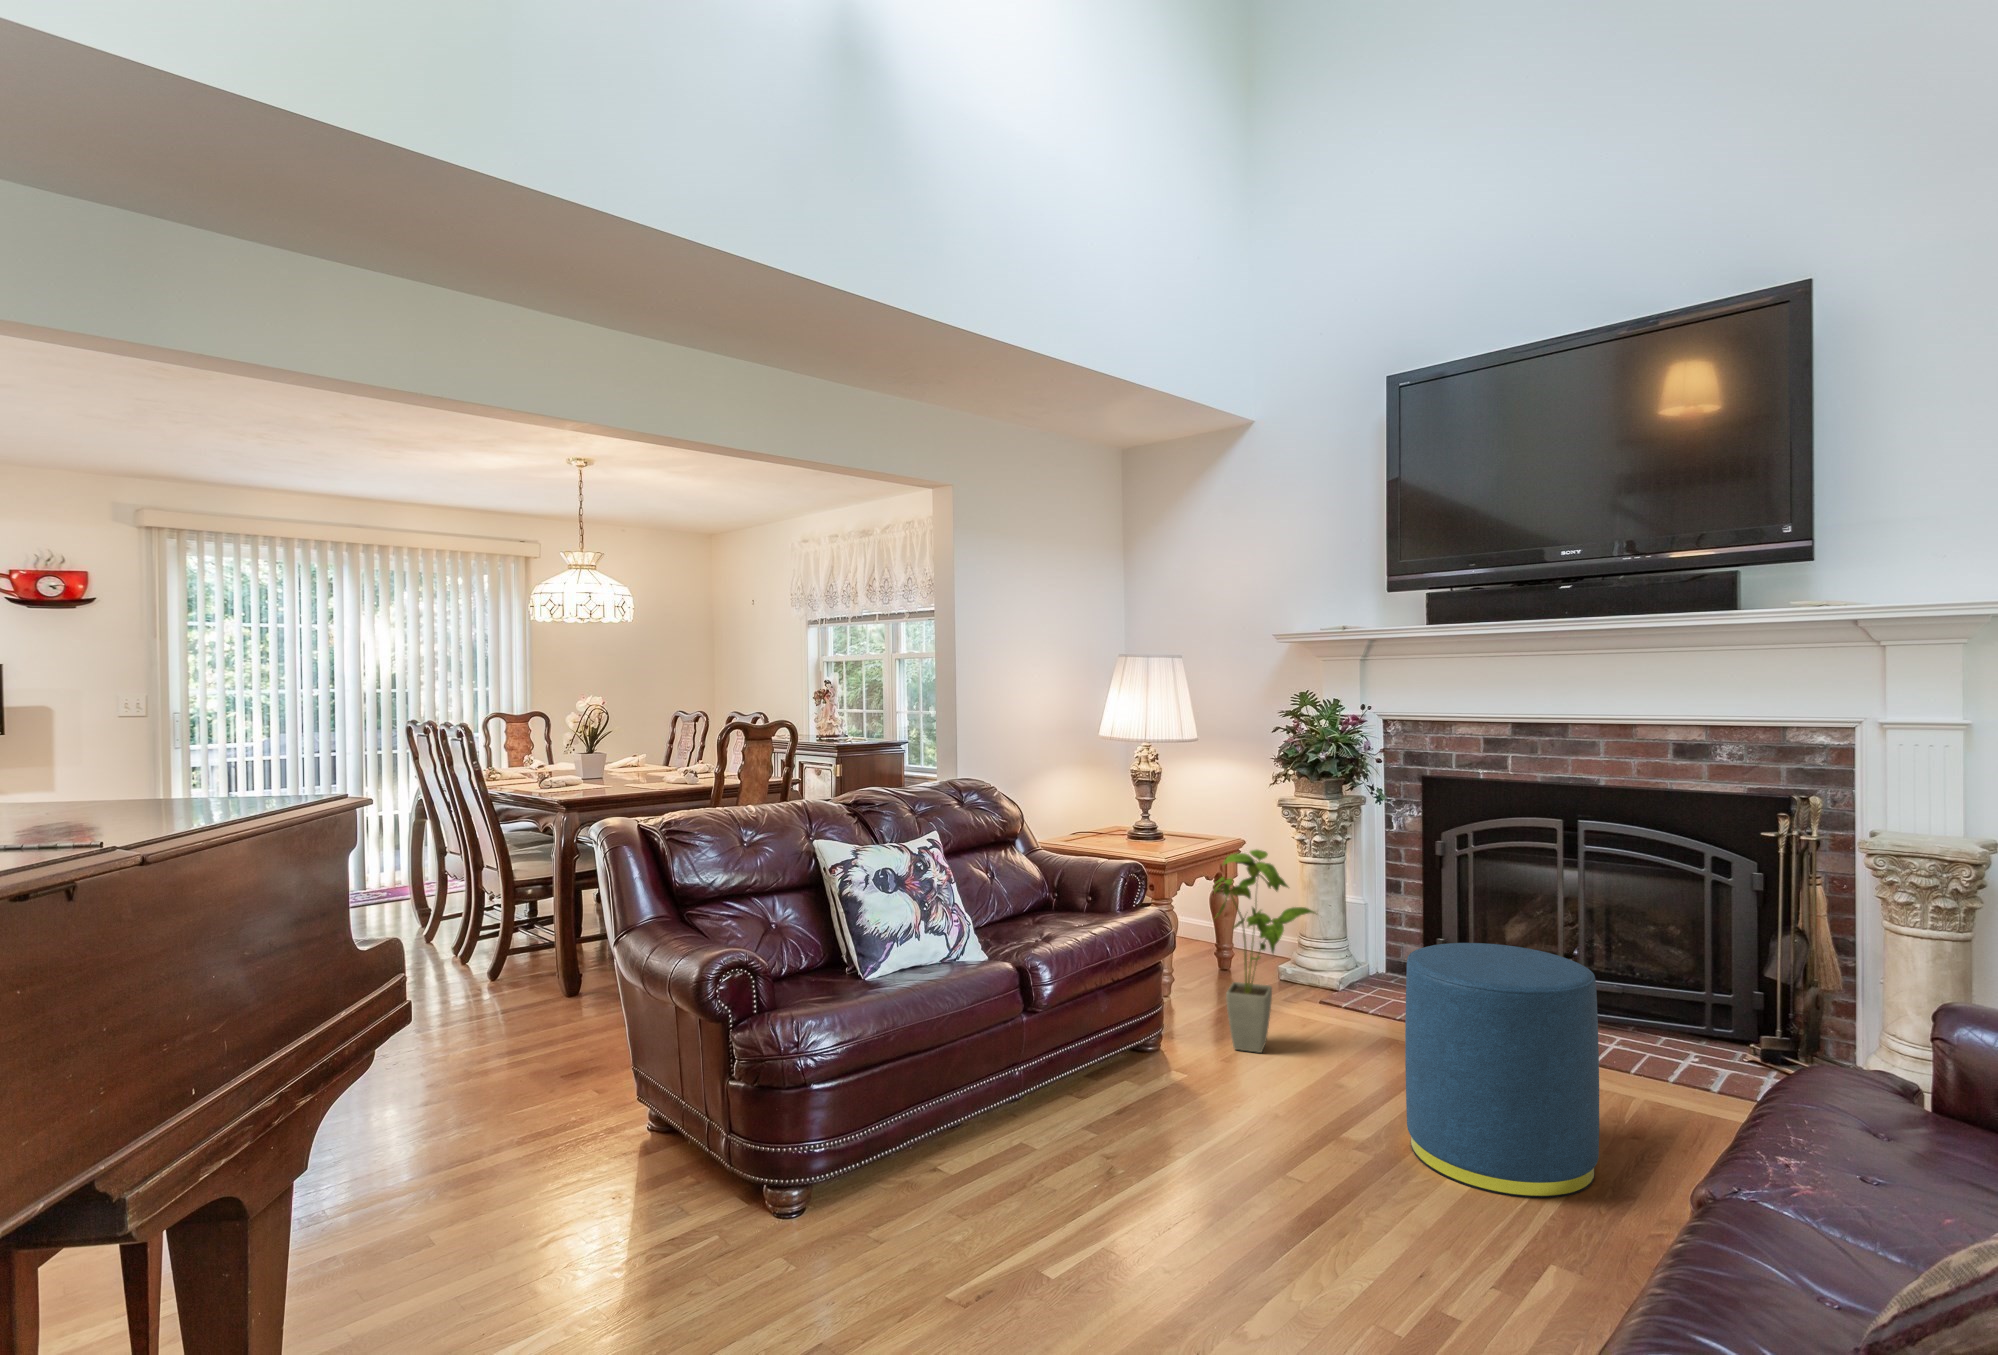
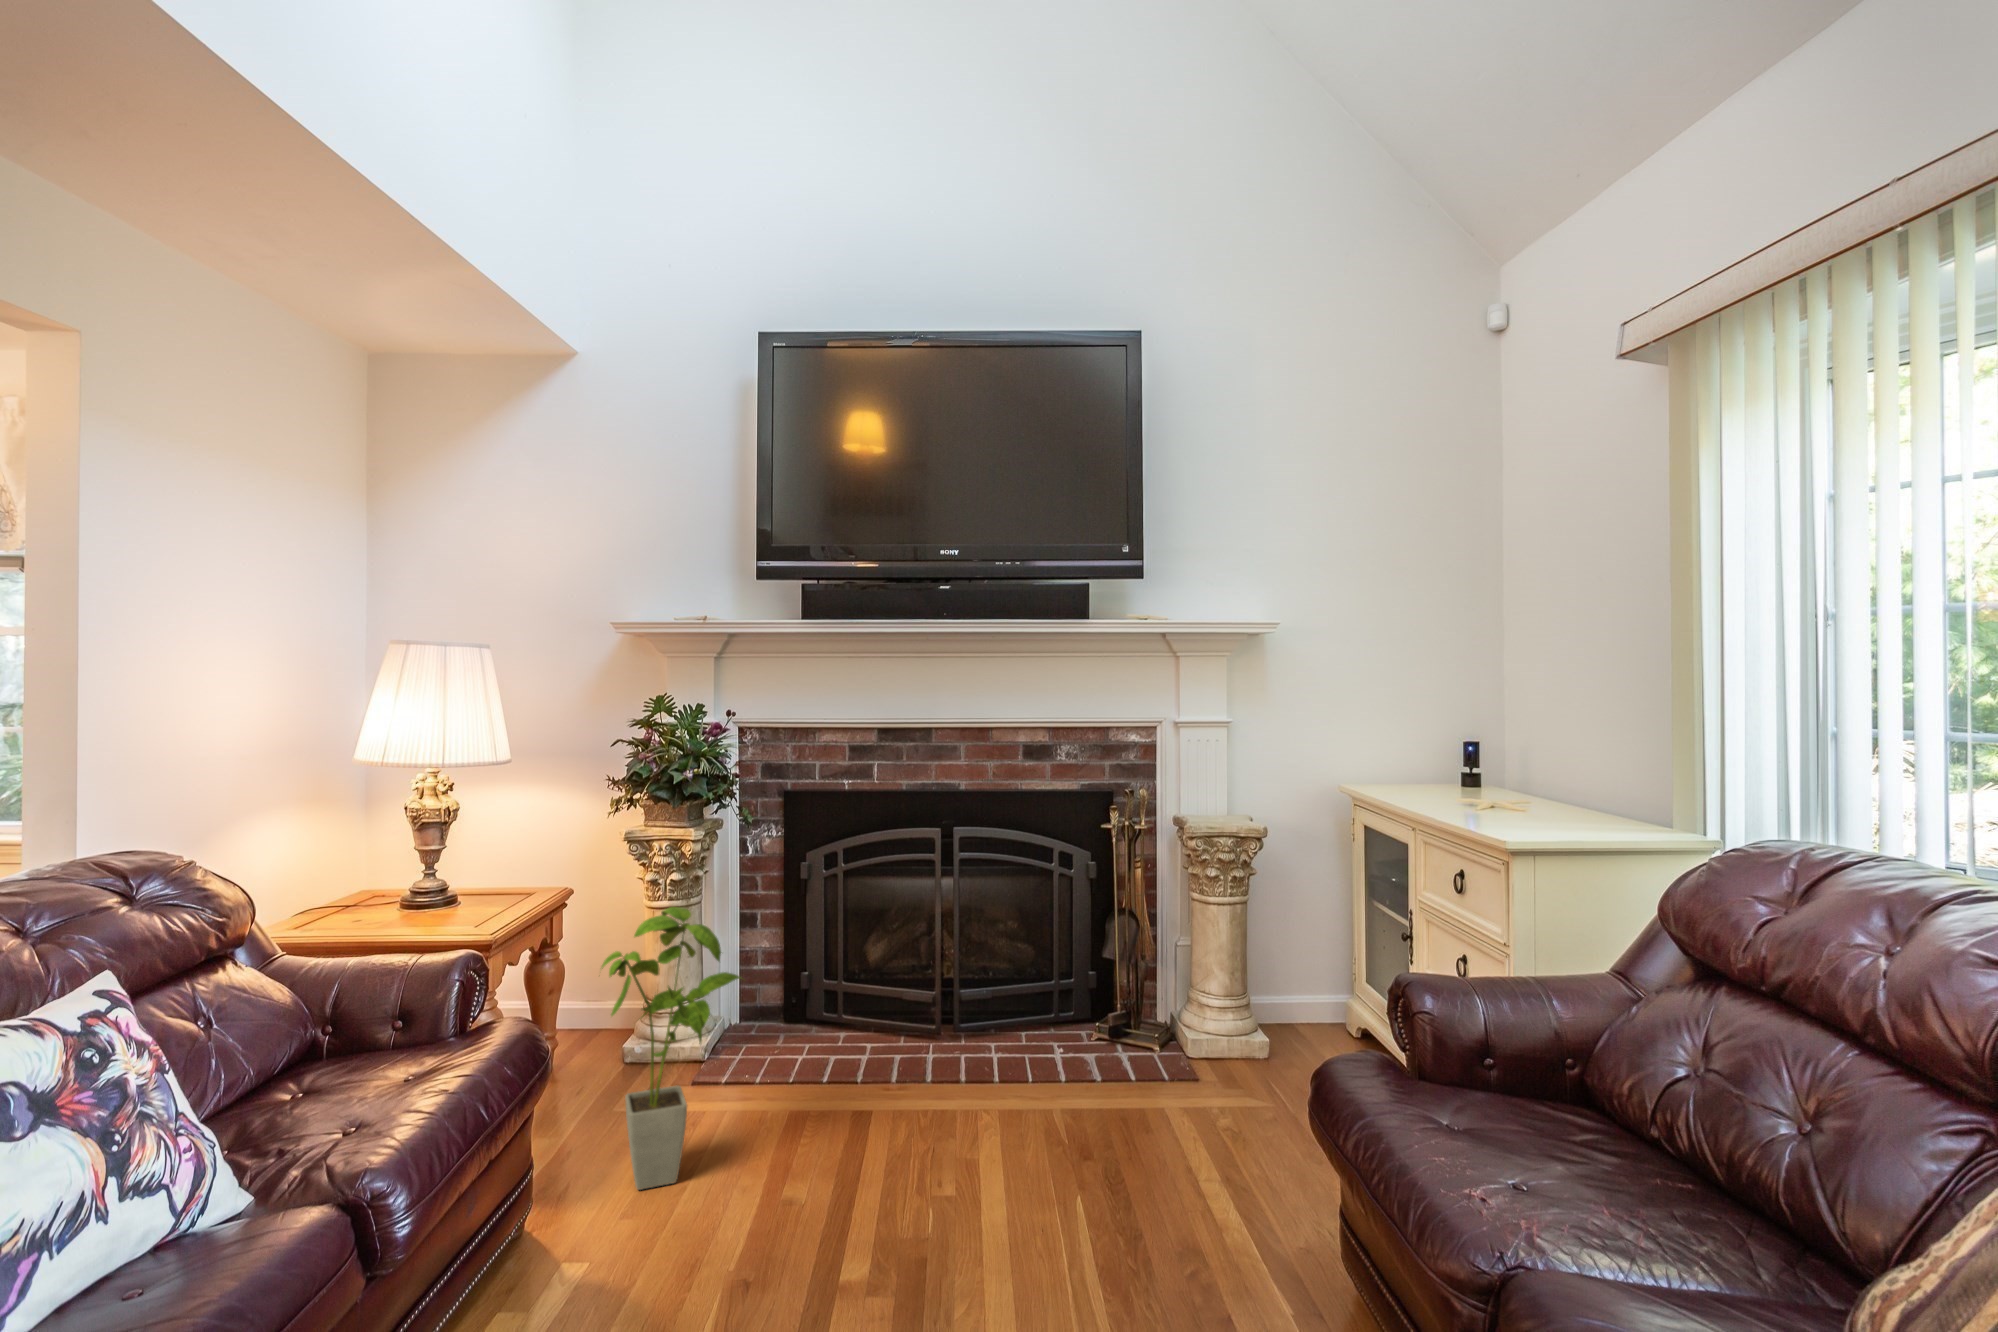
ottoman: present [1405,943,1599,1198] -> none [923,979,1122,1287]

